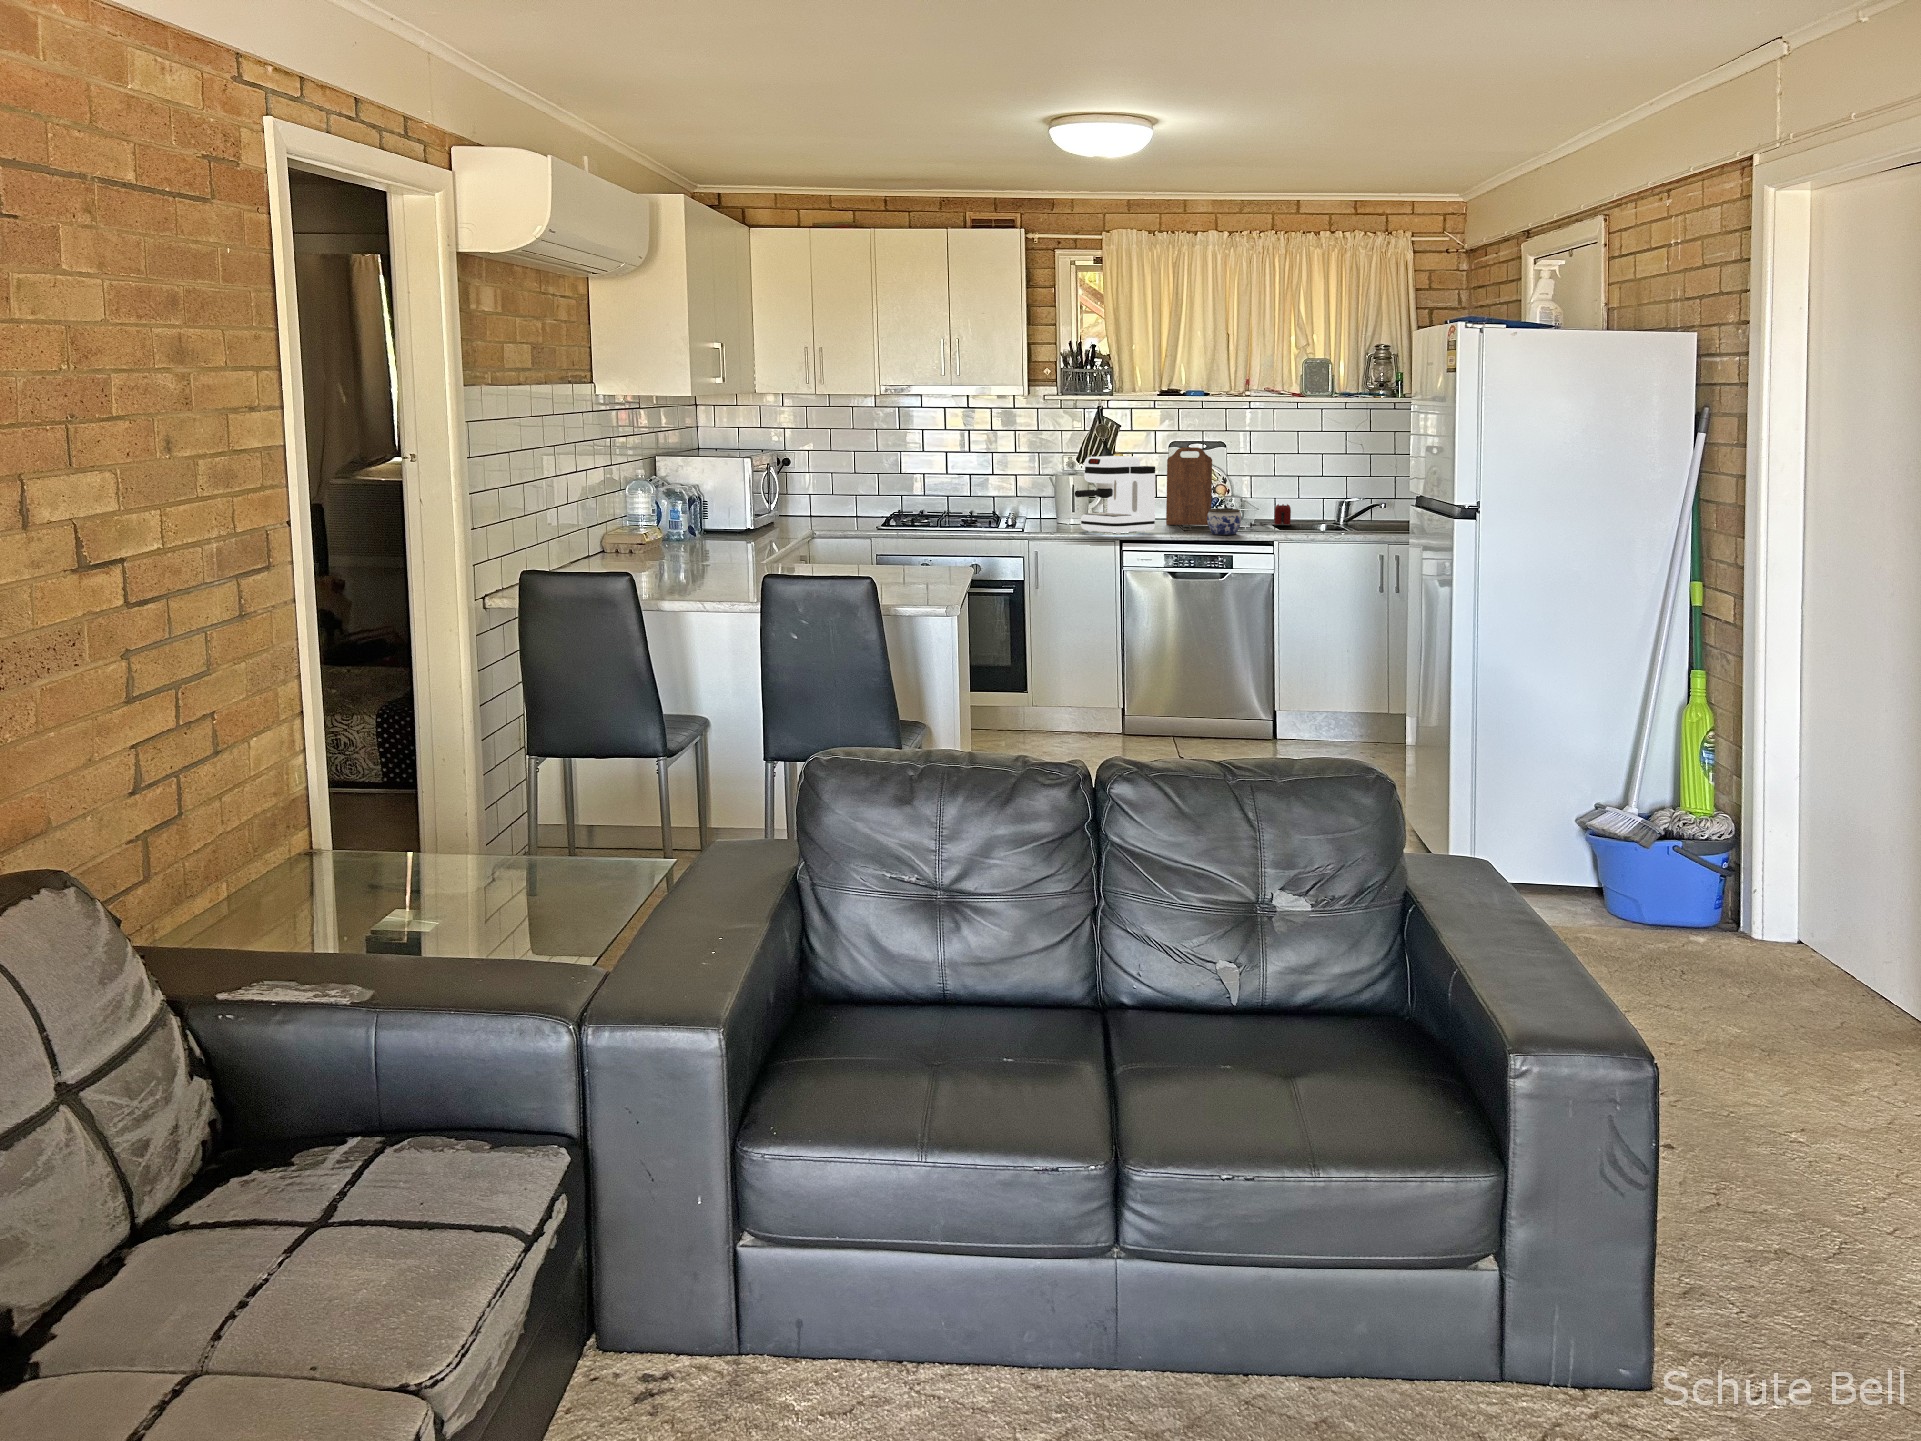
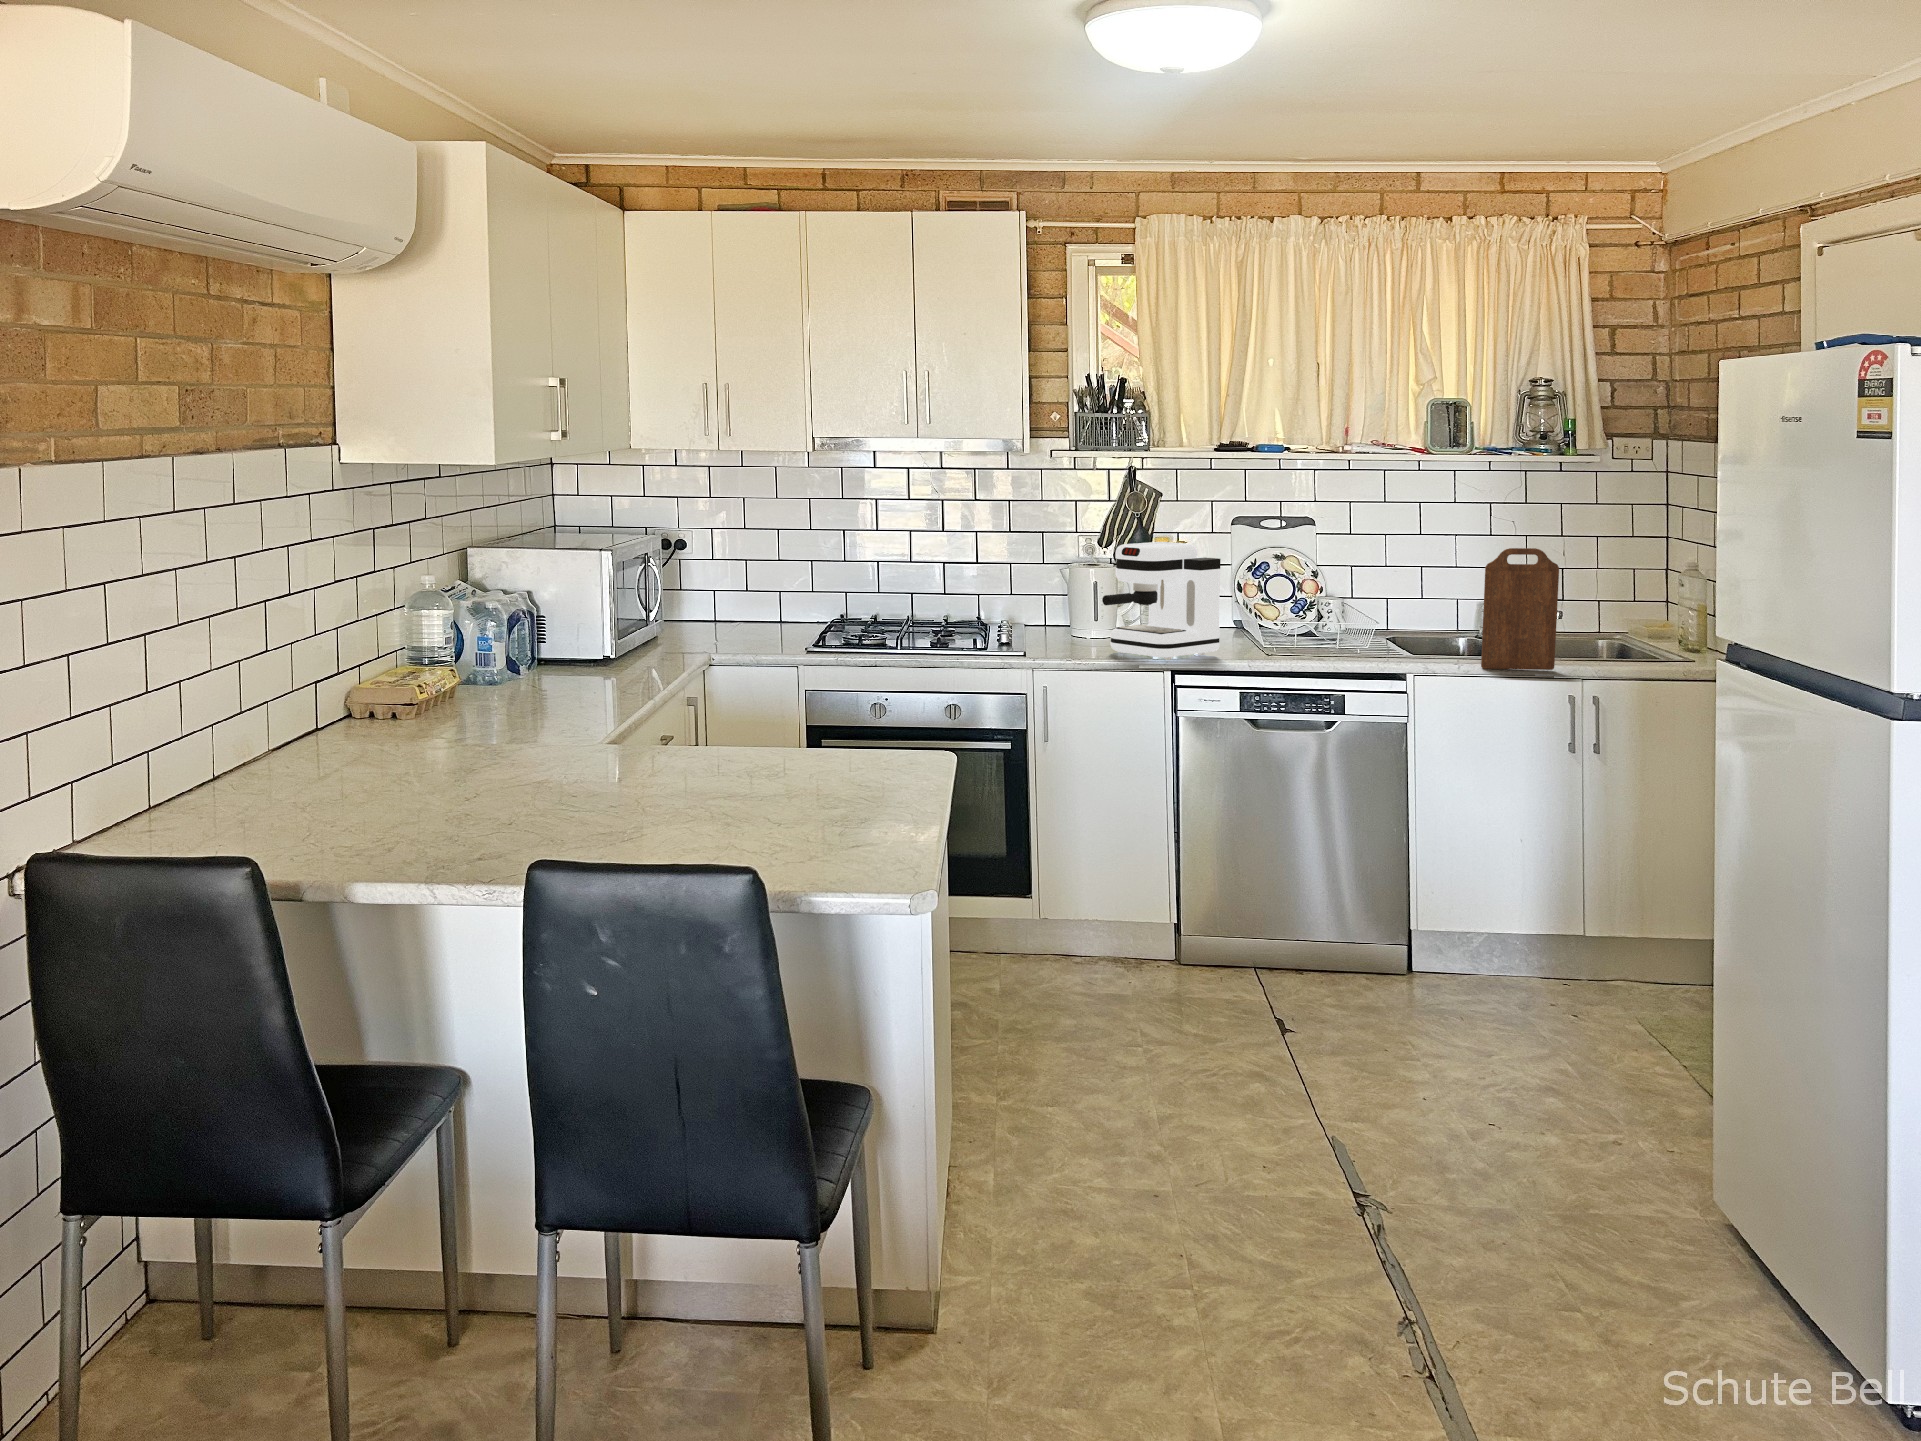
cutting board: present [1166,447,1212,525] -> present [1481,548,1559,670]
toaster: present [1249,504,1291,528] -> none [1352,609,1413,645]
jar: present [1207,508,1242,535] -> none [1297,619,1348,659]

